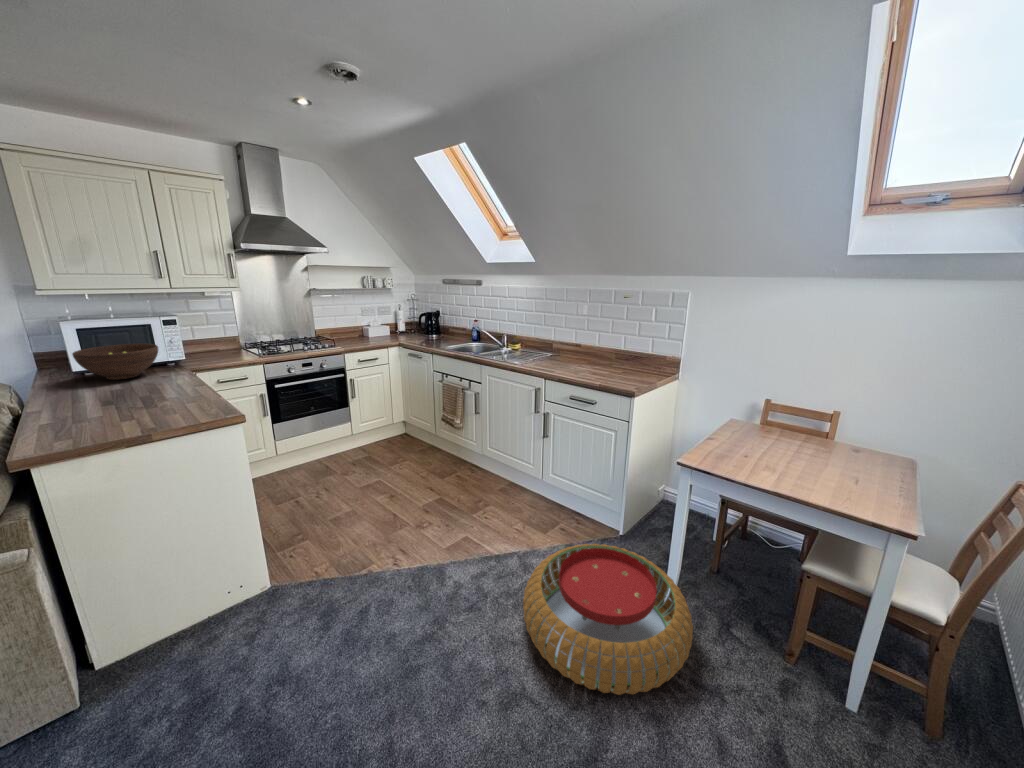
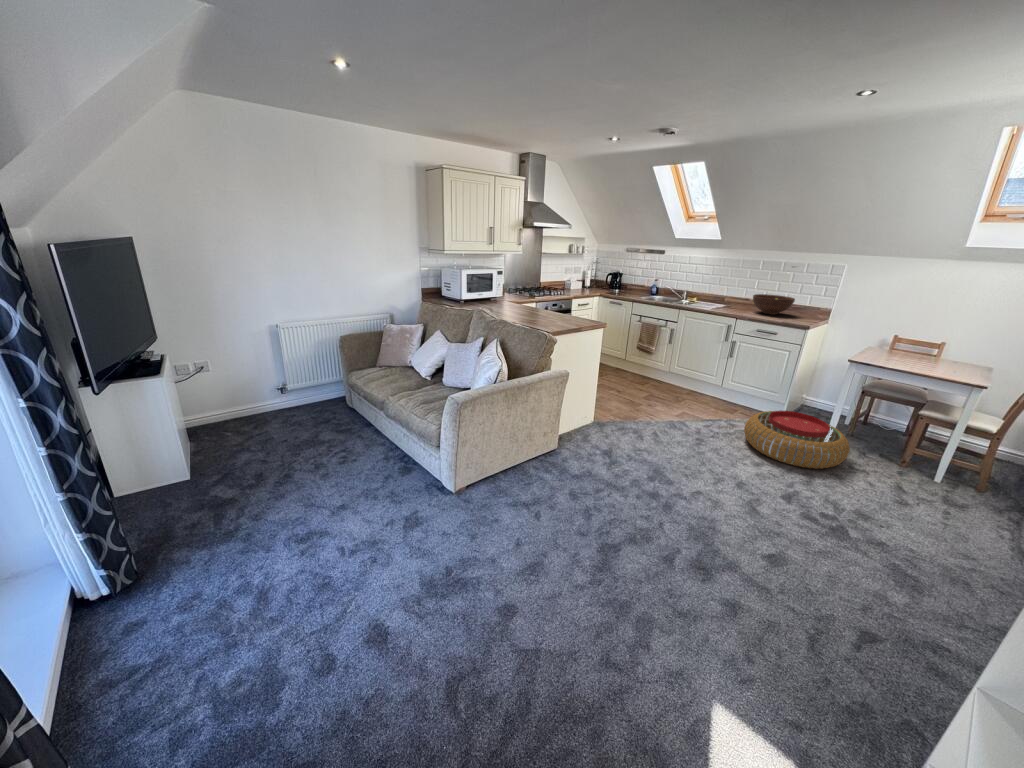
fruit bowl: present [72,344,158,380] -> present [753,294,795,315]

